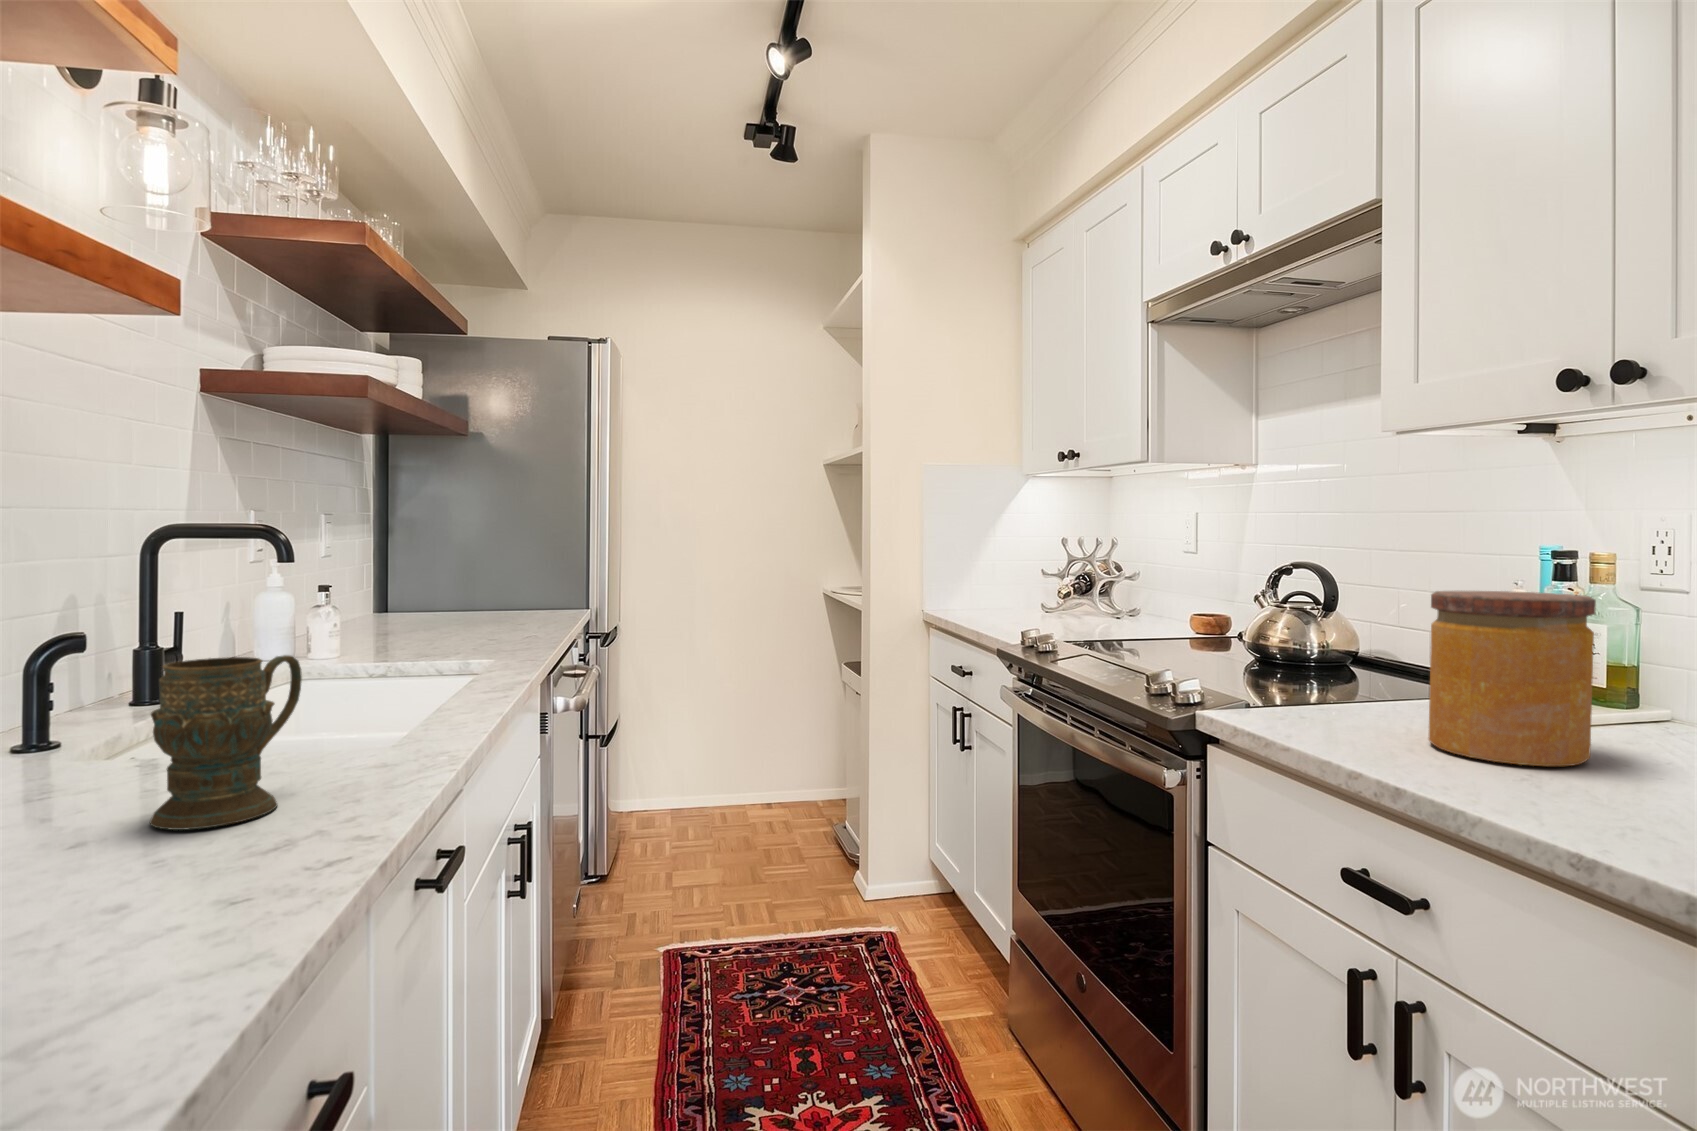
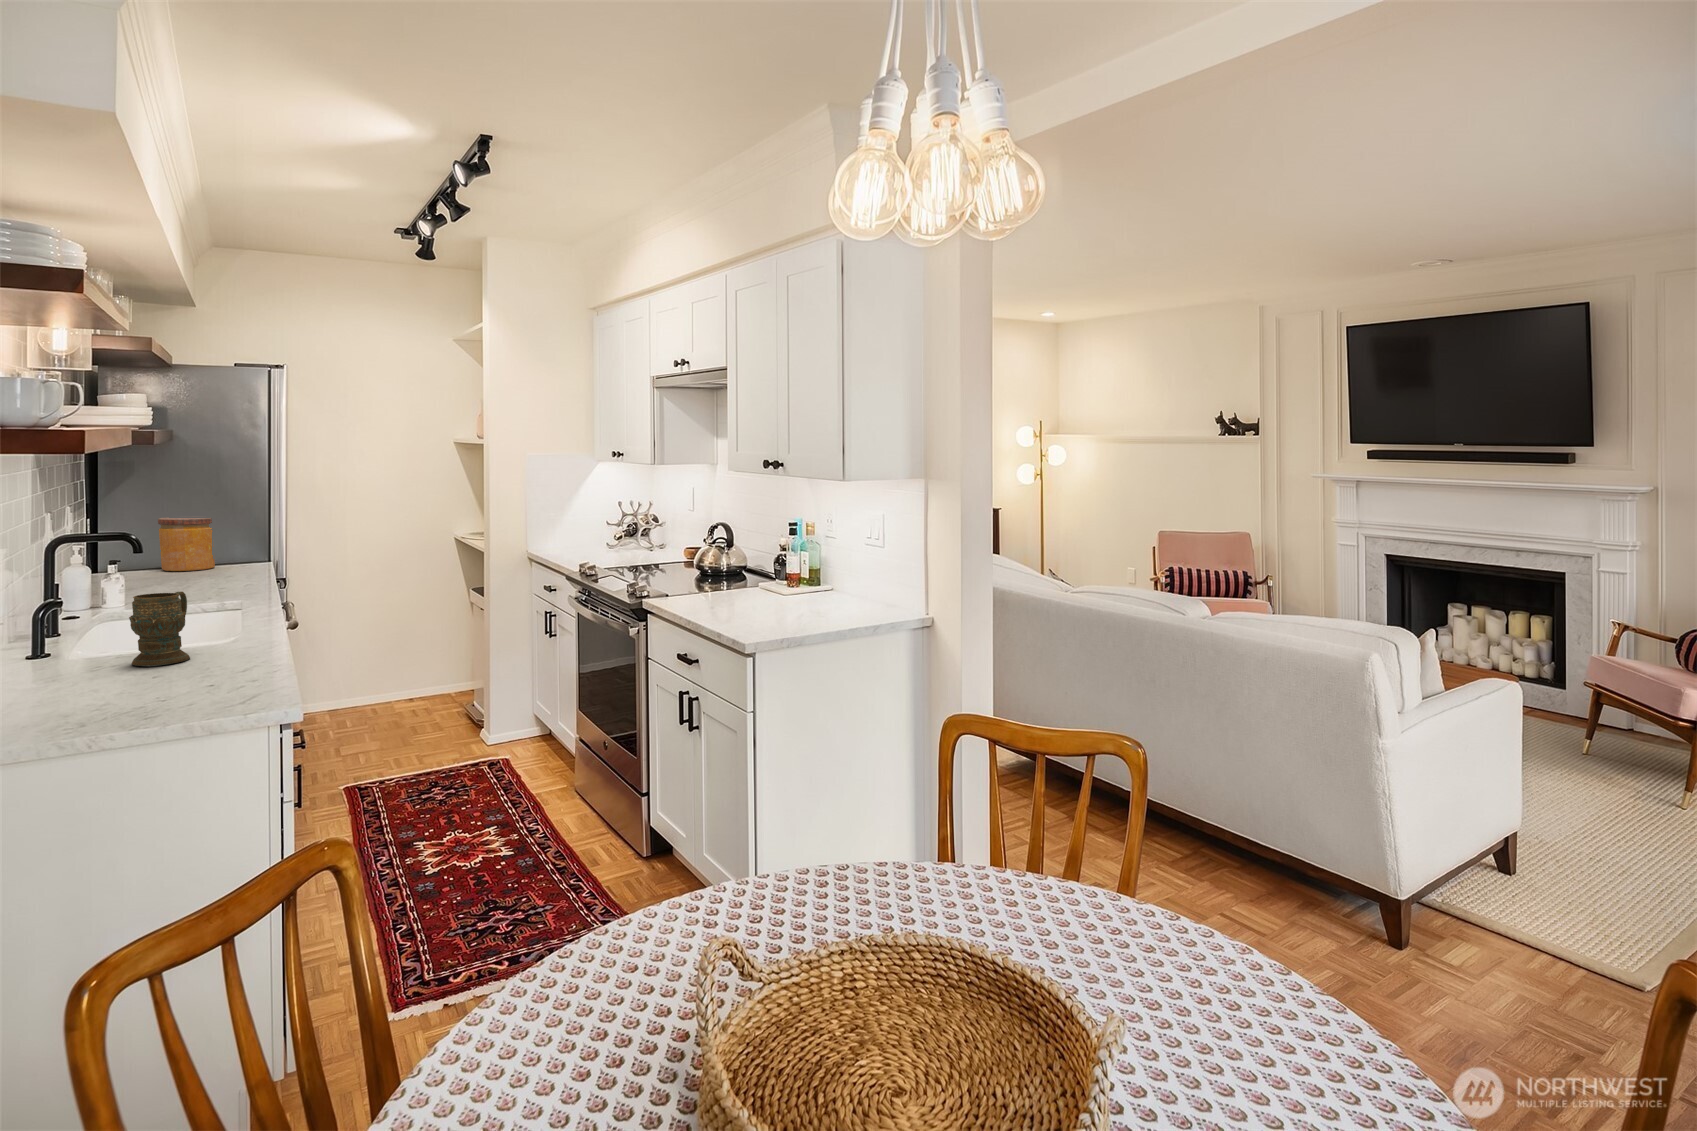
jar: present [1428,591,1596,766] -> present [158,517,215,571]

